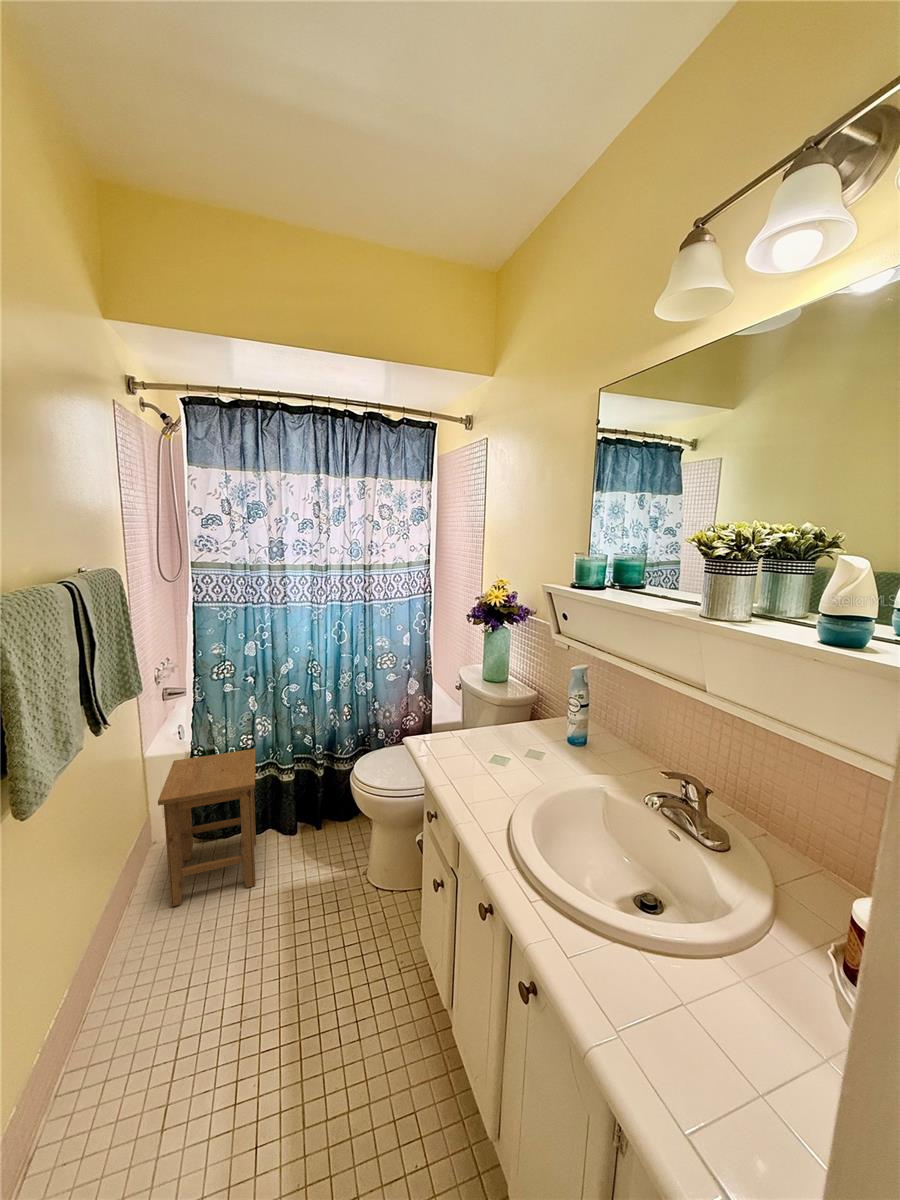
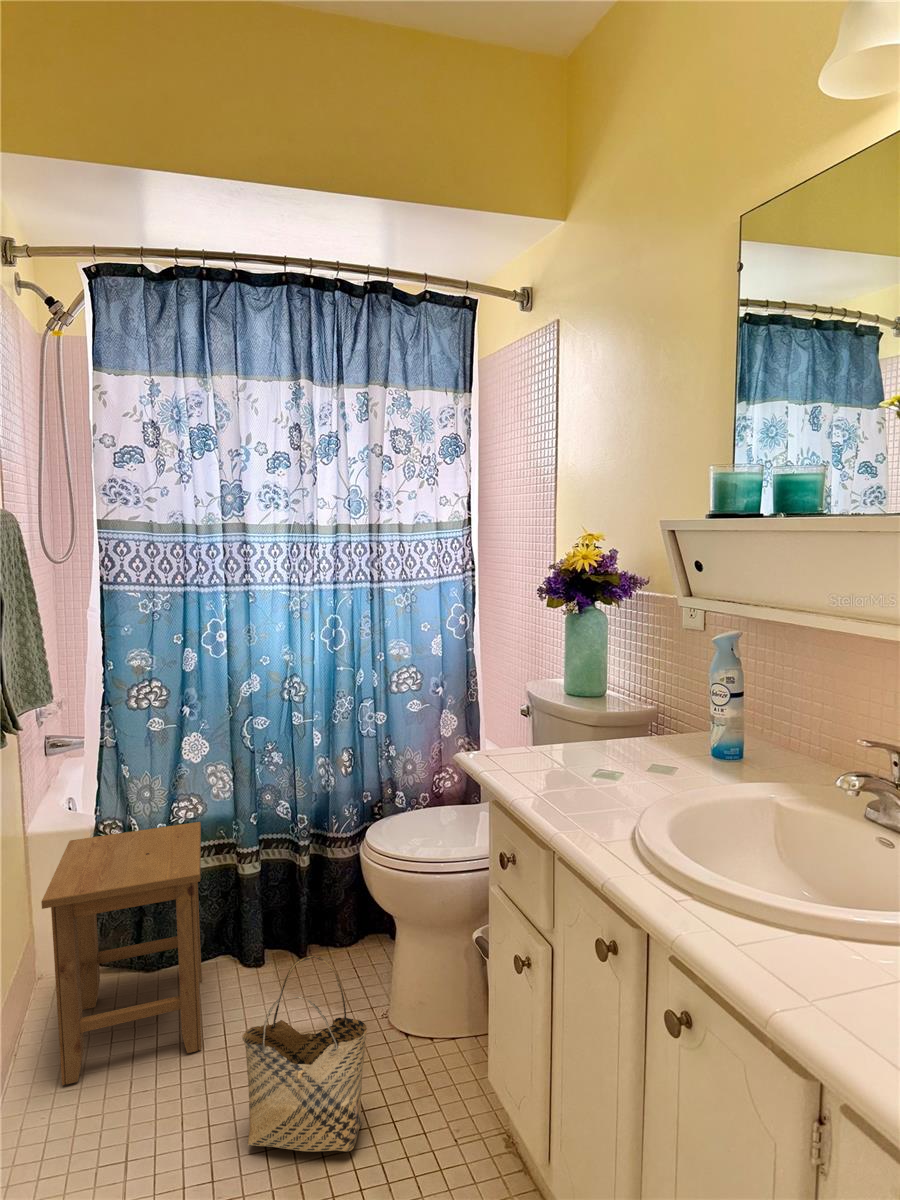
woven basket: none [279,833,353,945] -> present [242,955,367,1152]

